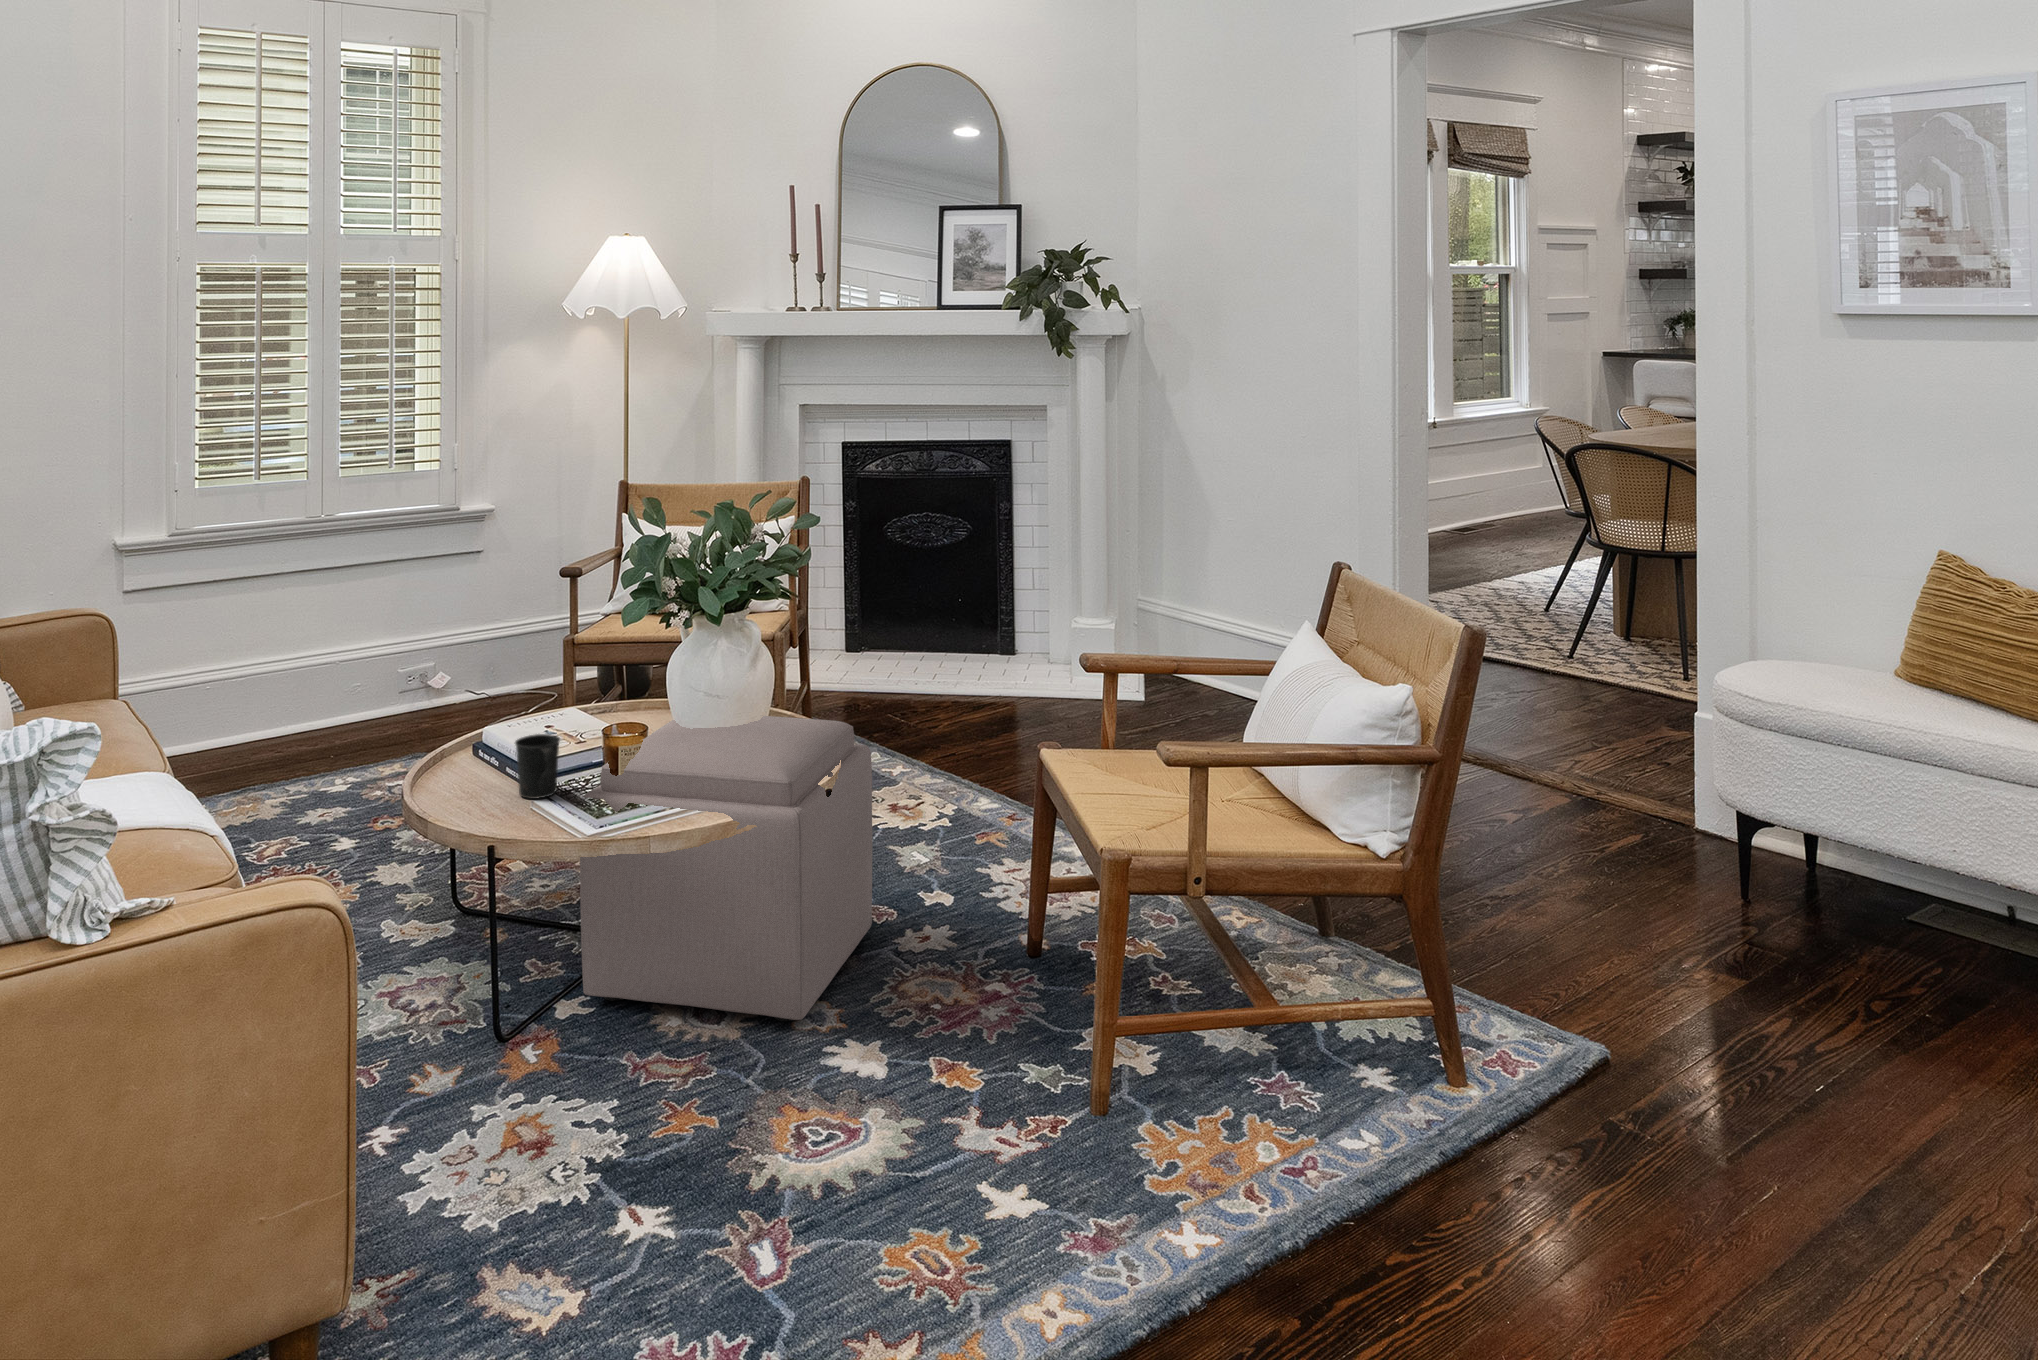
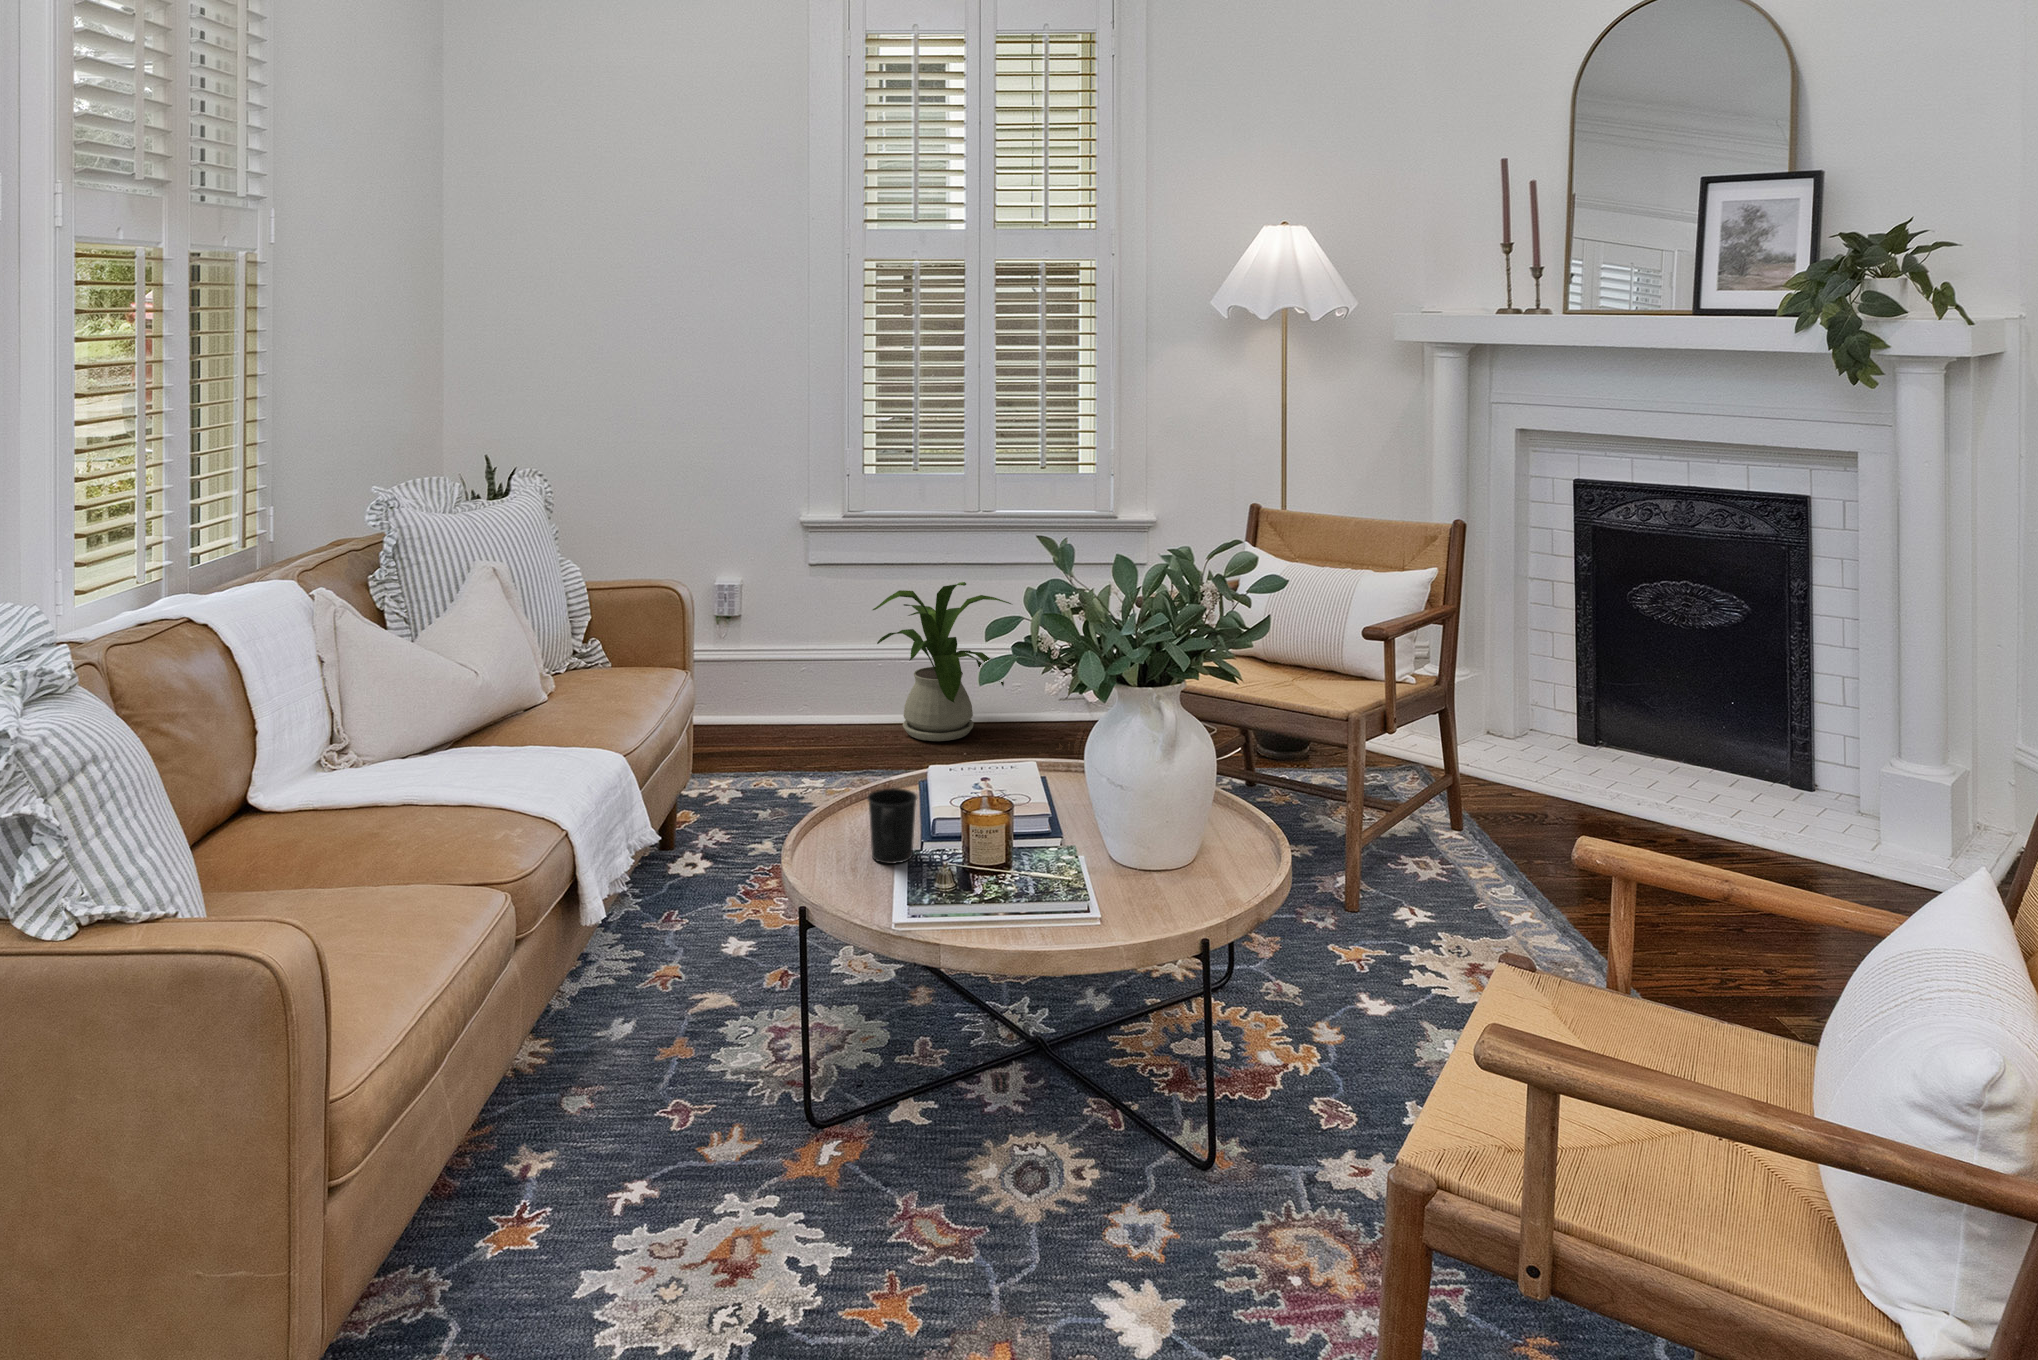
house plant: none [208,591,377,758] -> present [873,582,1011,741]
ottoman: present [580,716,873,1021] -> none [925,793,1308,1228]

